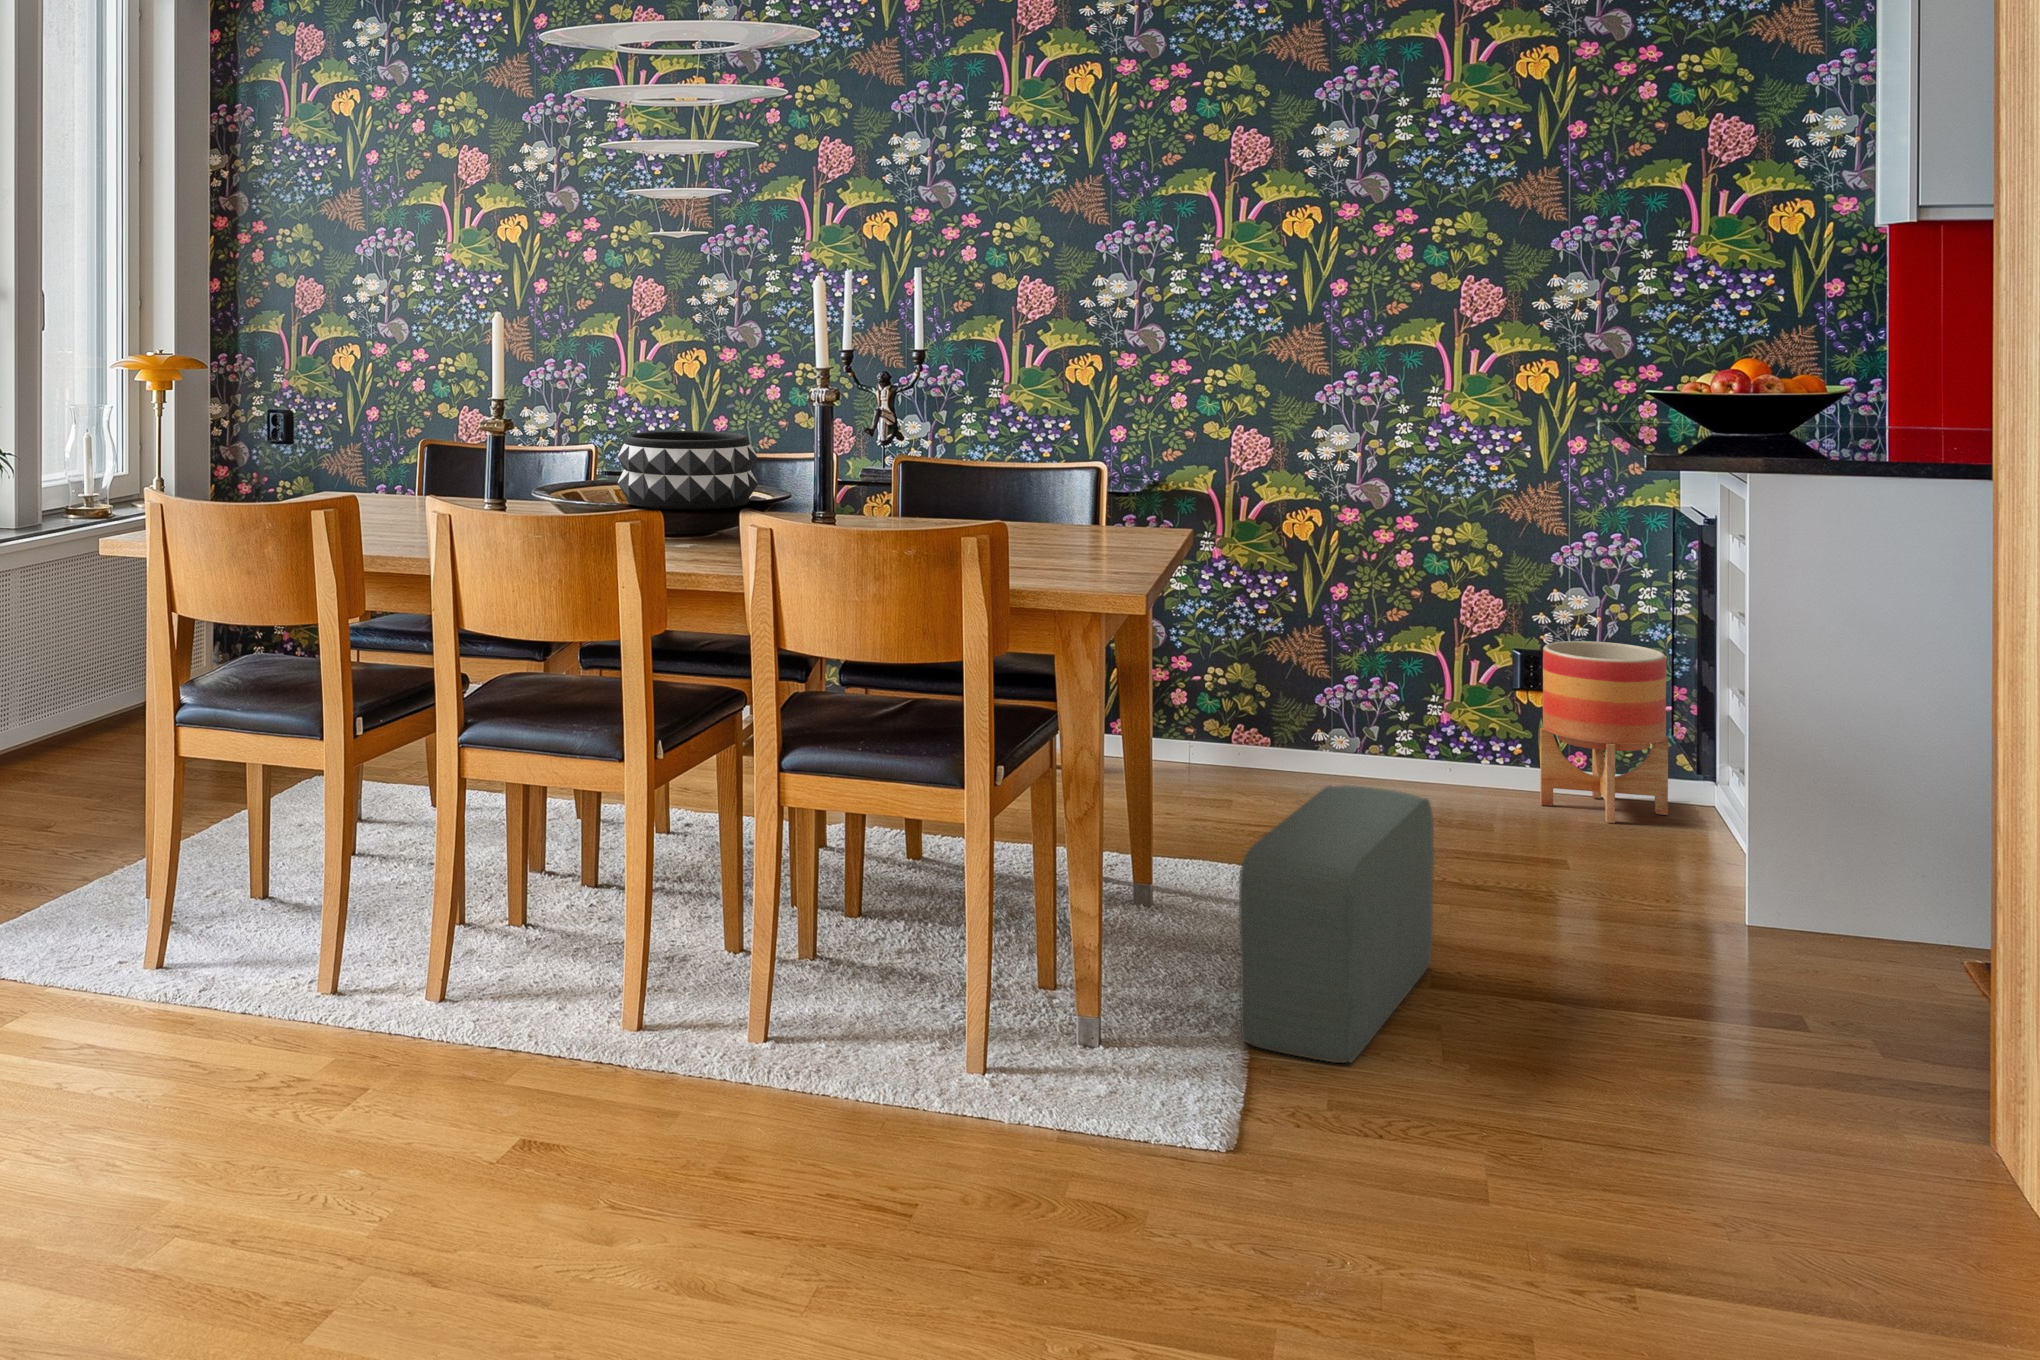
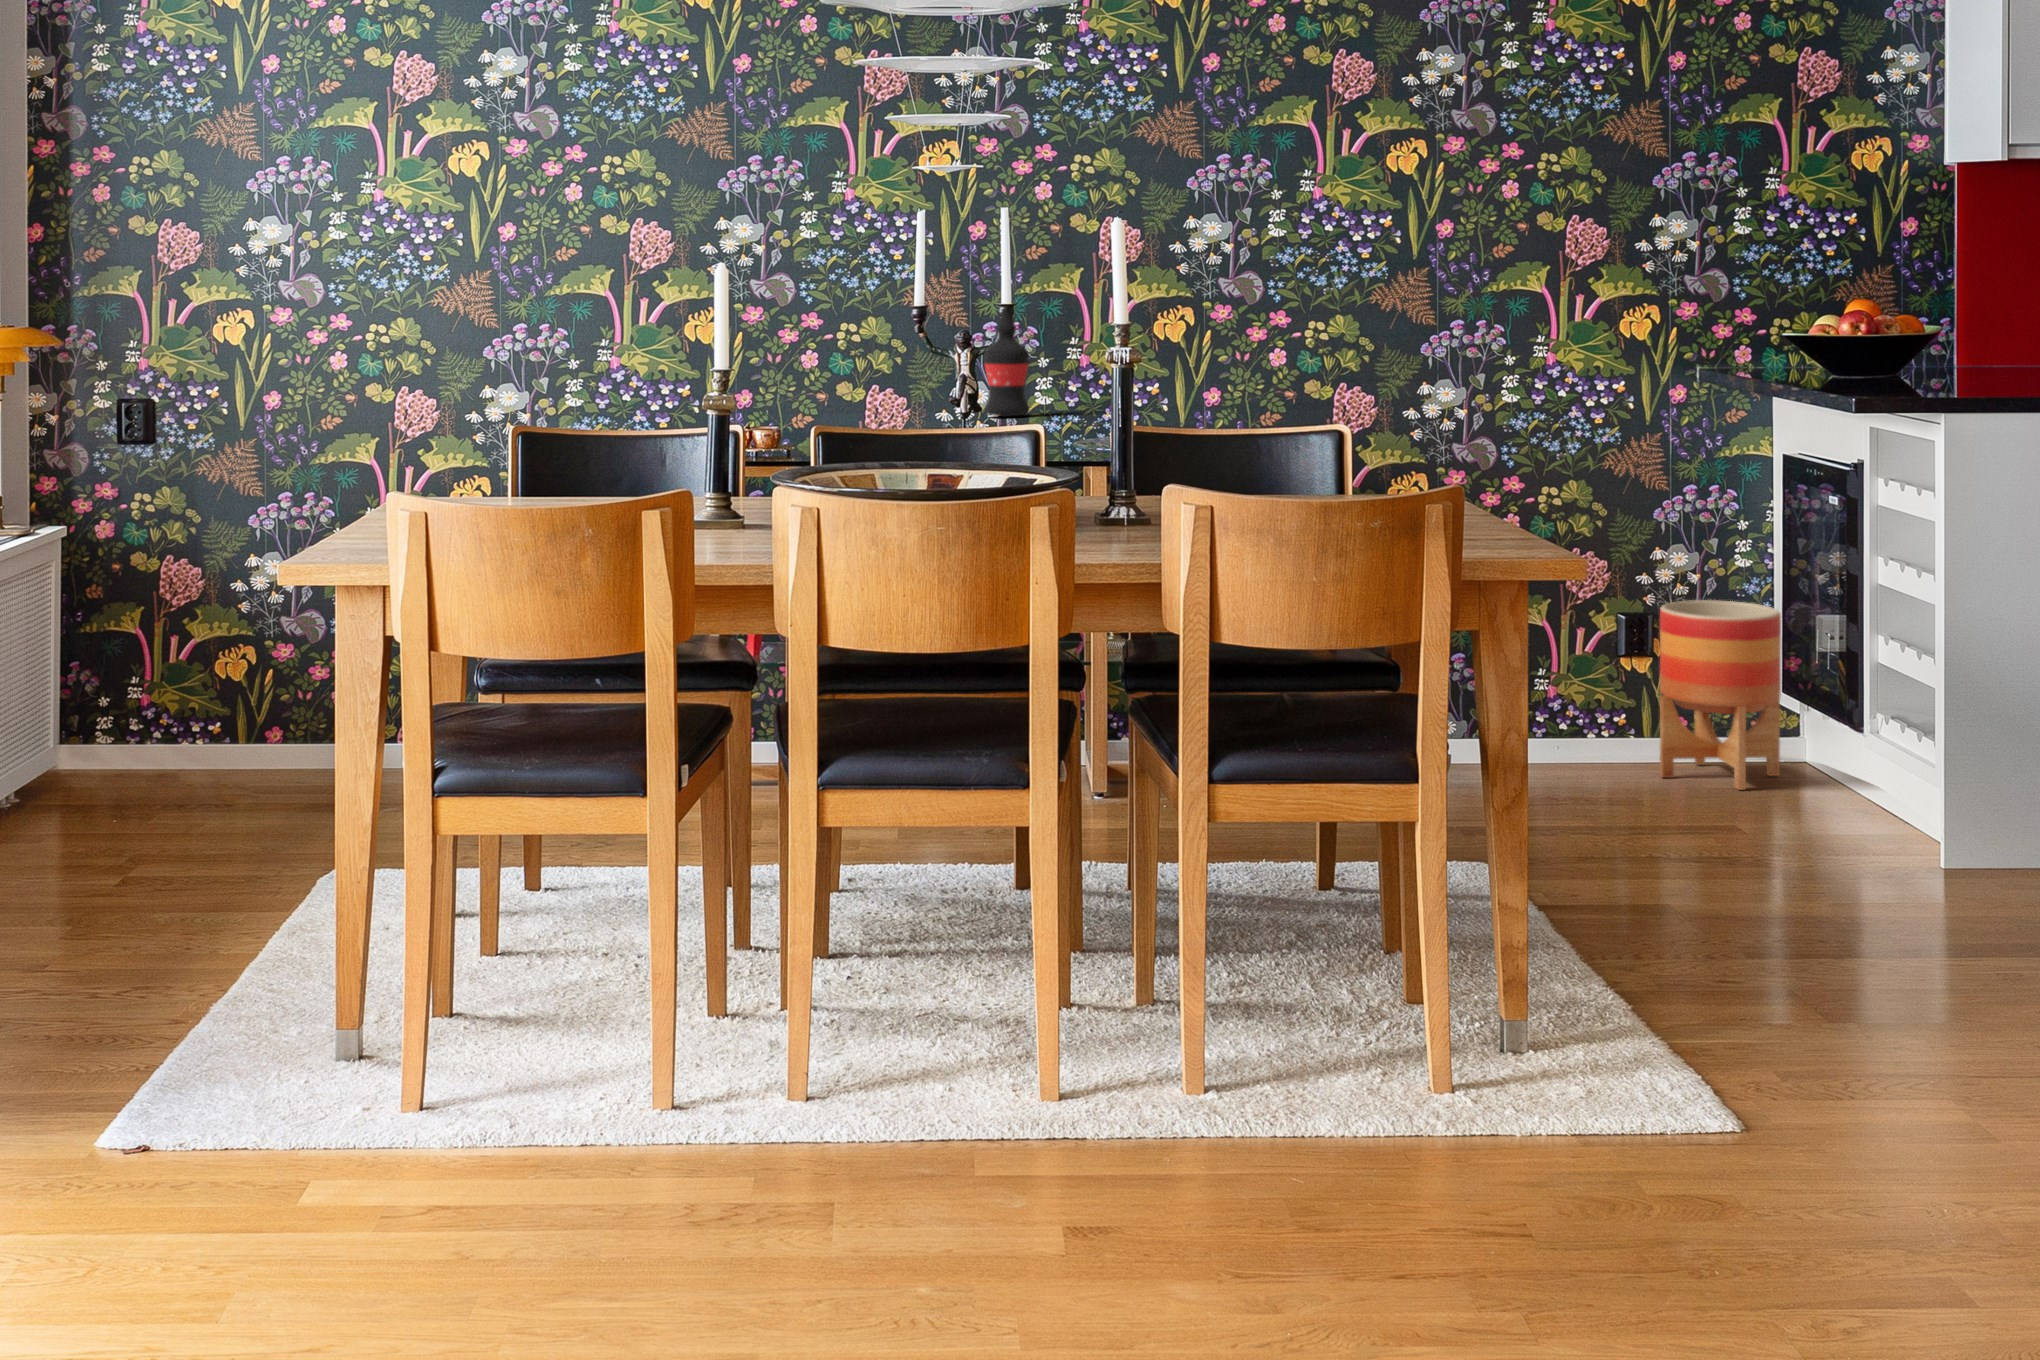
wine bottle: none [915,333,954,444] -> present [984,309,1029,416]
decorative bowl: present [617,431,758,510] -> none [842,397,1024,497]
pouf: present [1239,785,1434,1063] -> none [1657,780,1839,1108]

